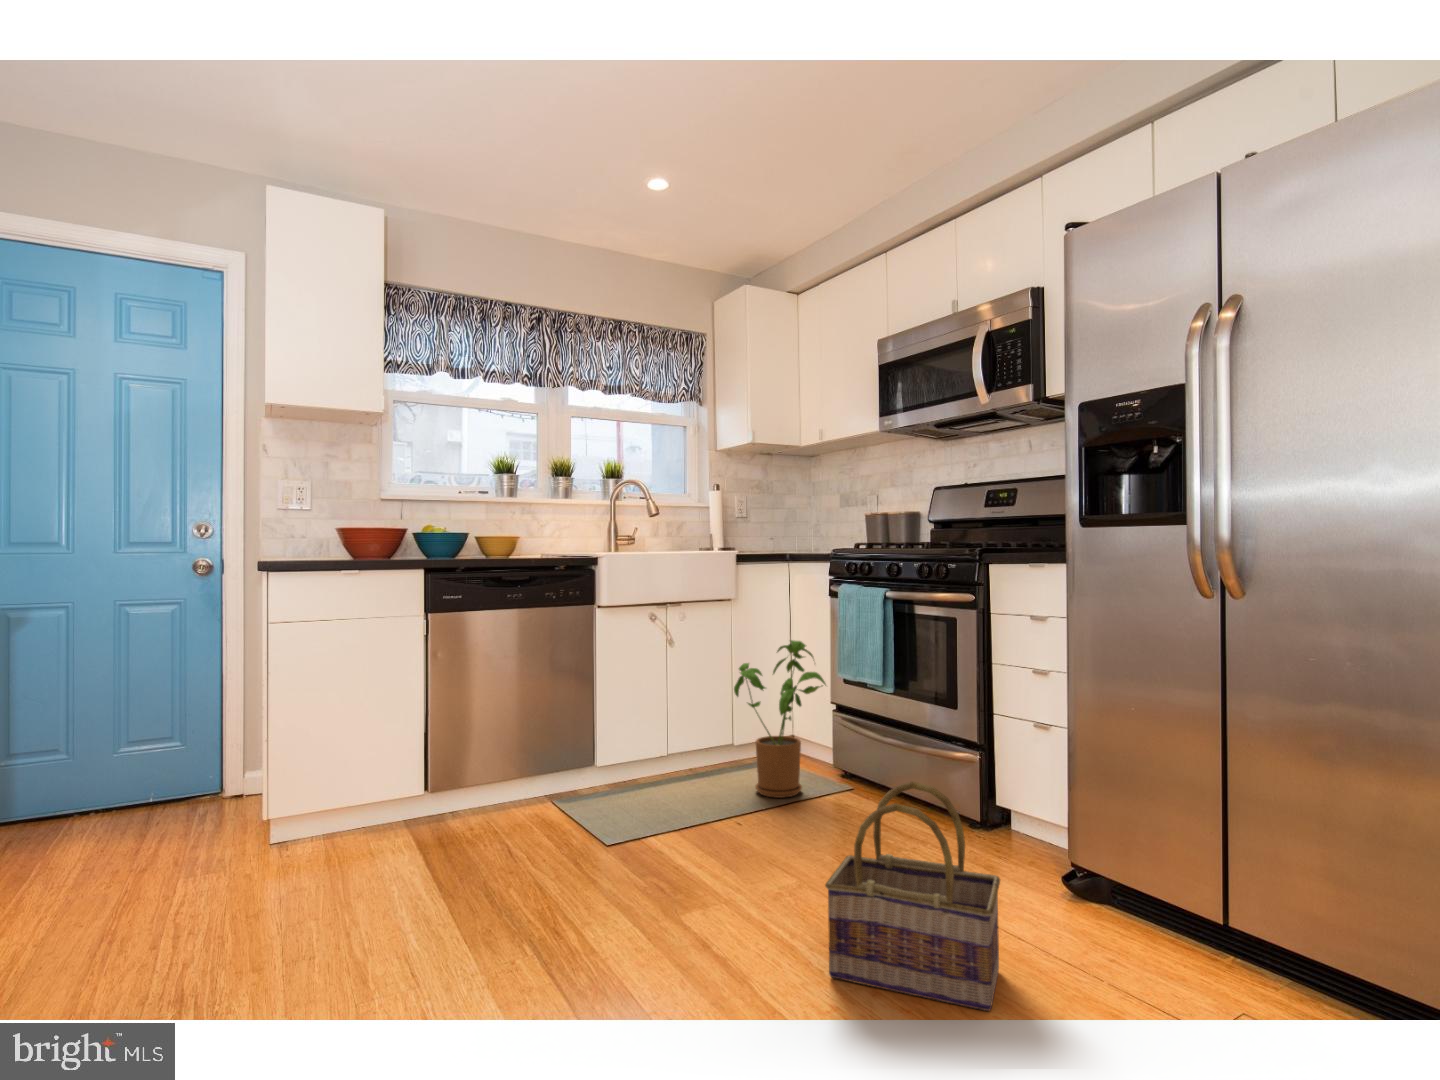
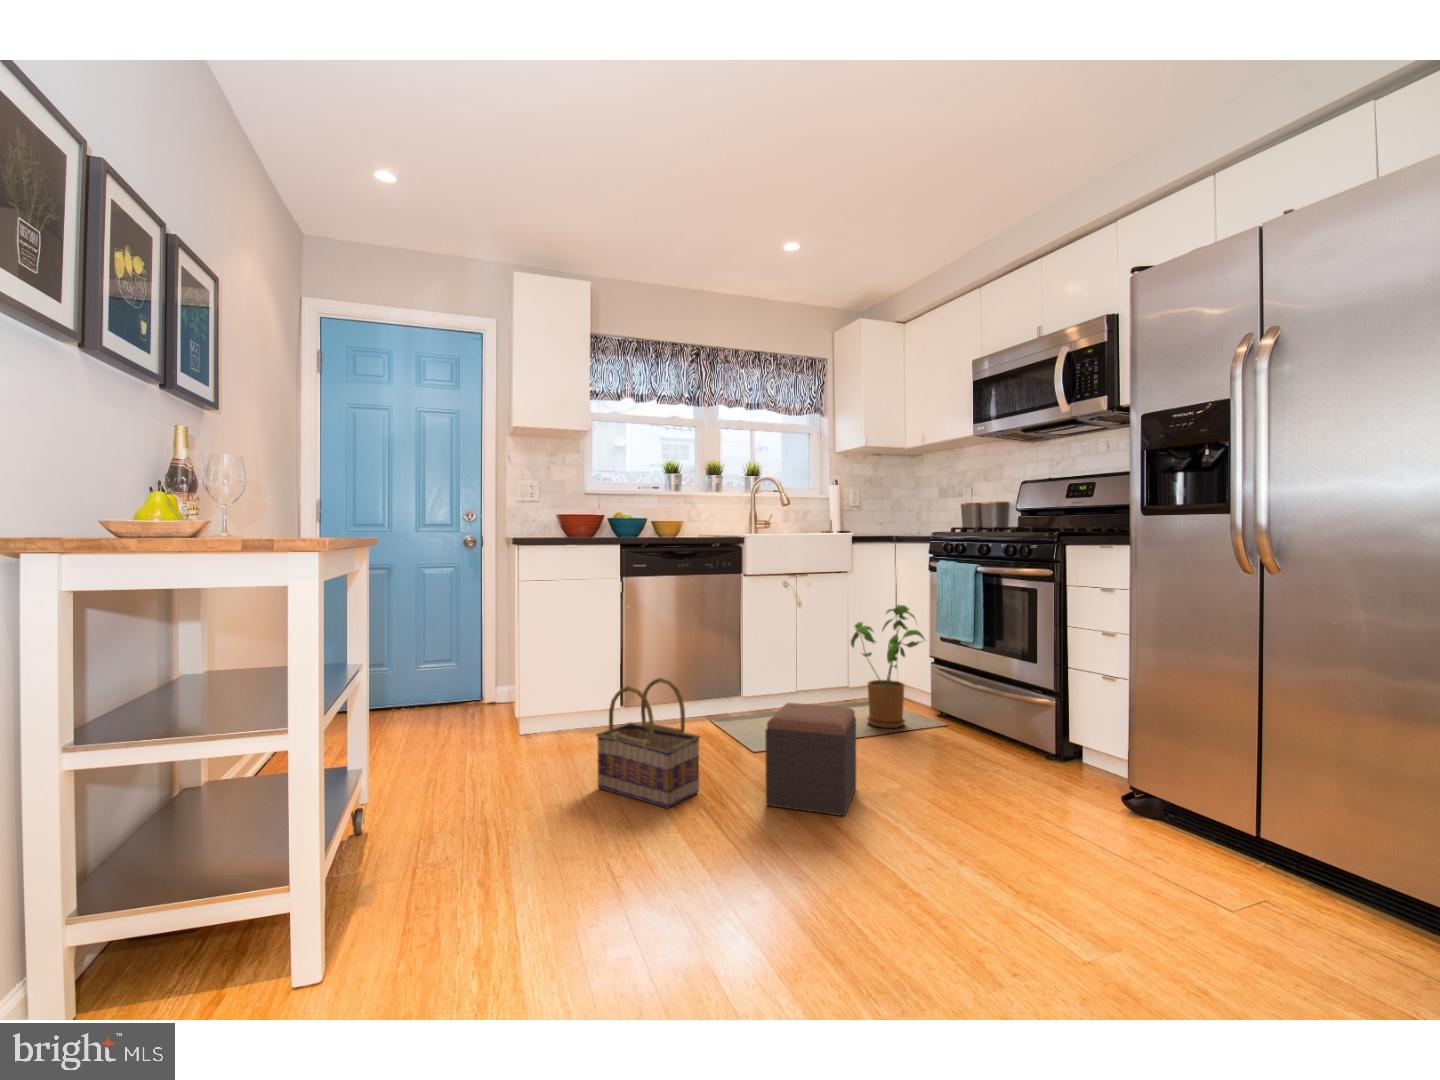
footstool: none [618,778,741,932] -> present [765,703,856,816]
basket: present [825,782,1000,1011] -> present [596,678,700,808]

